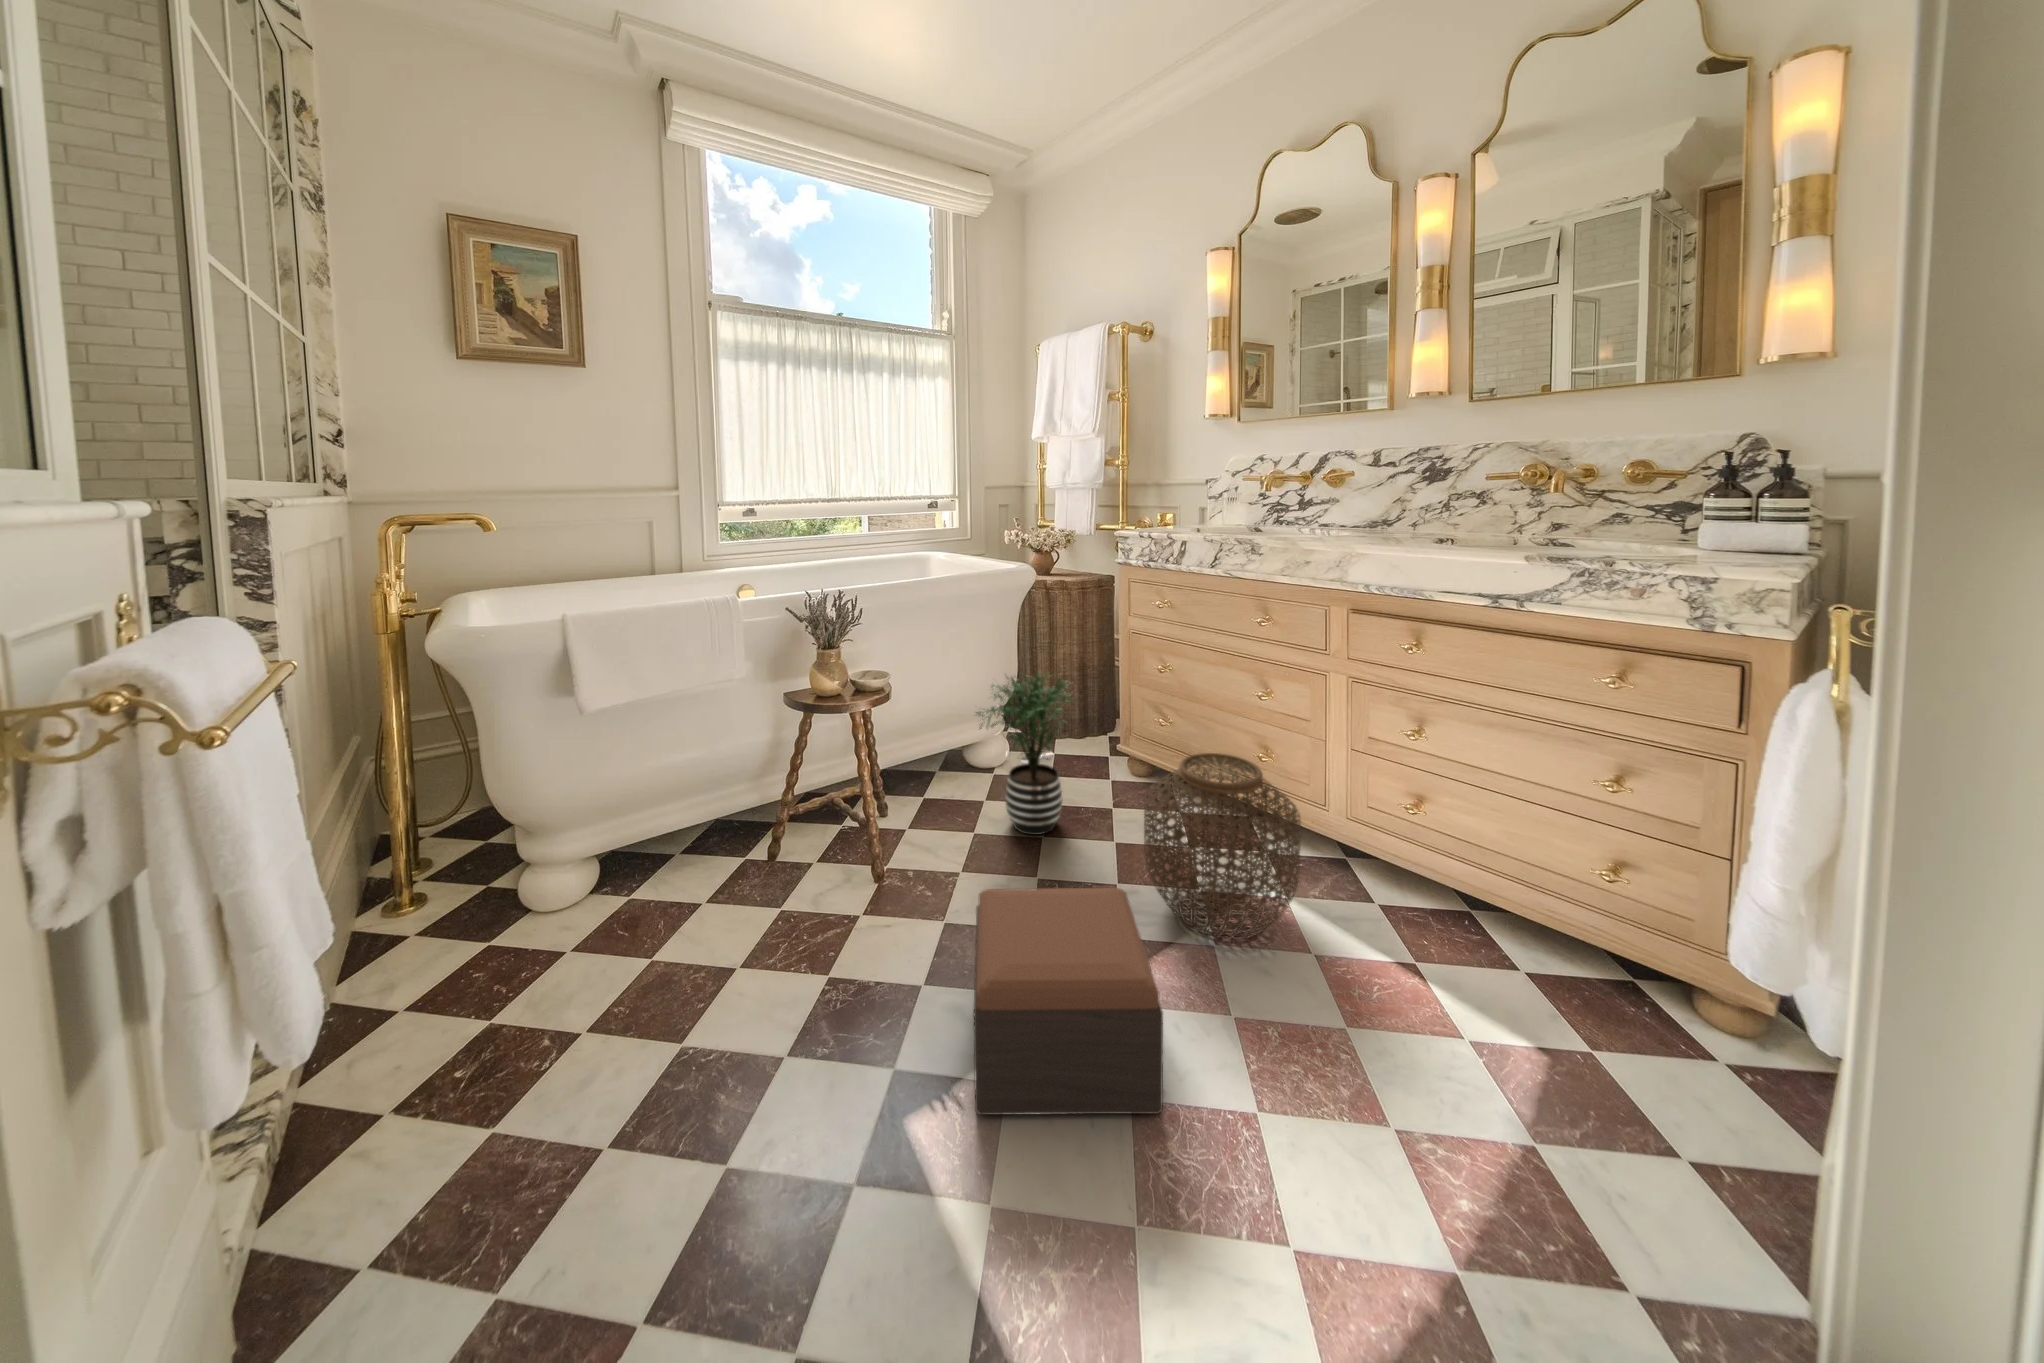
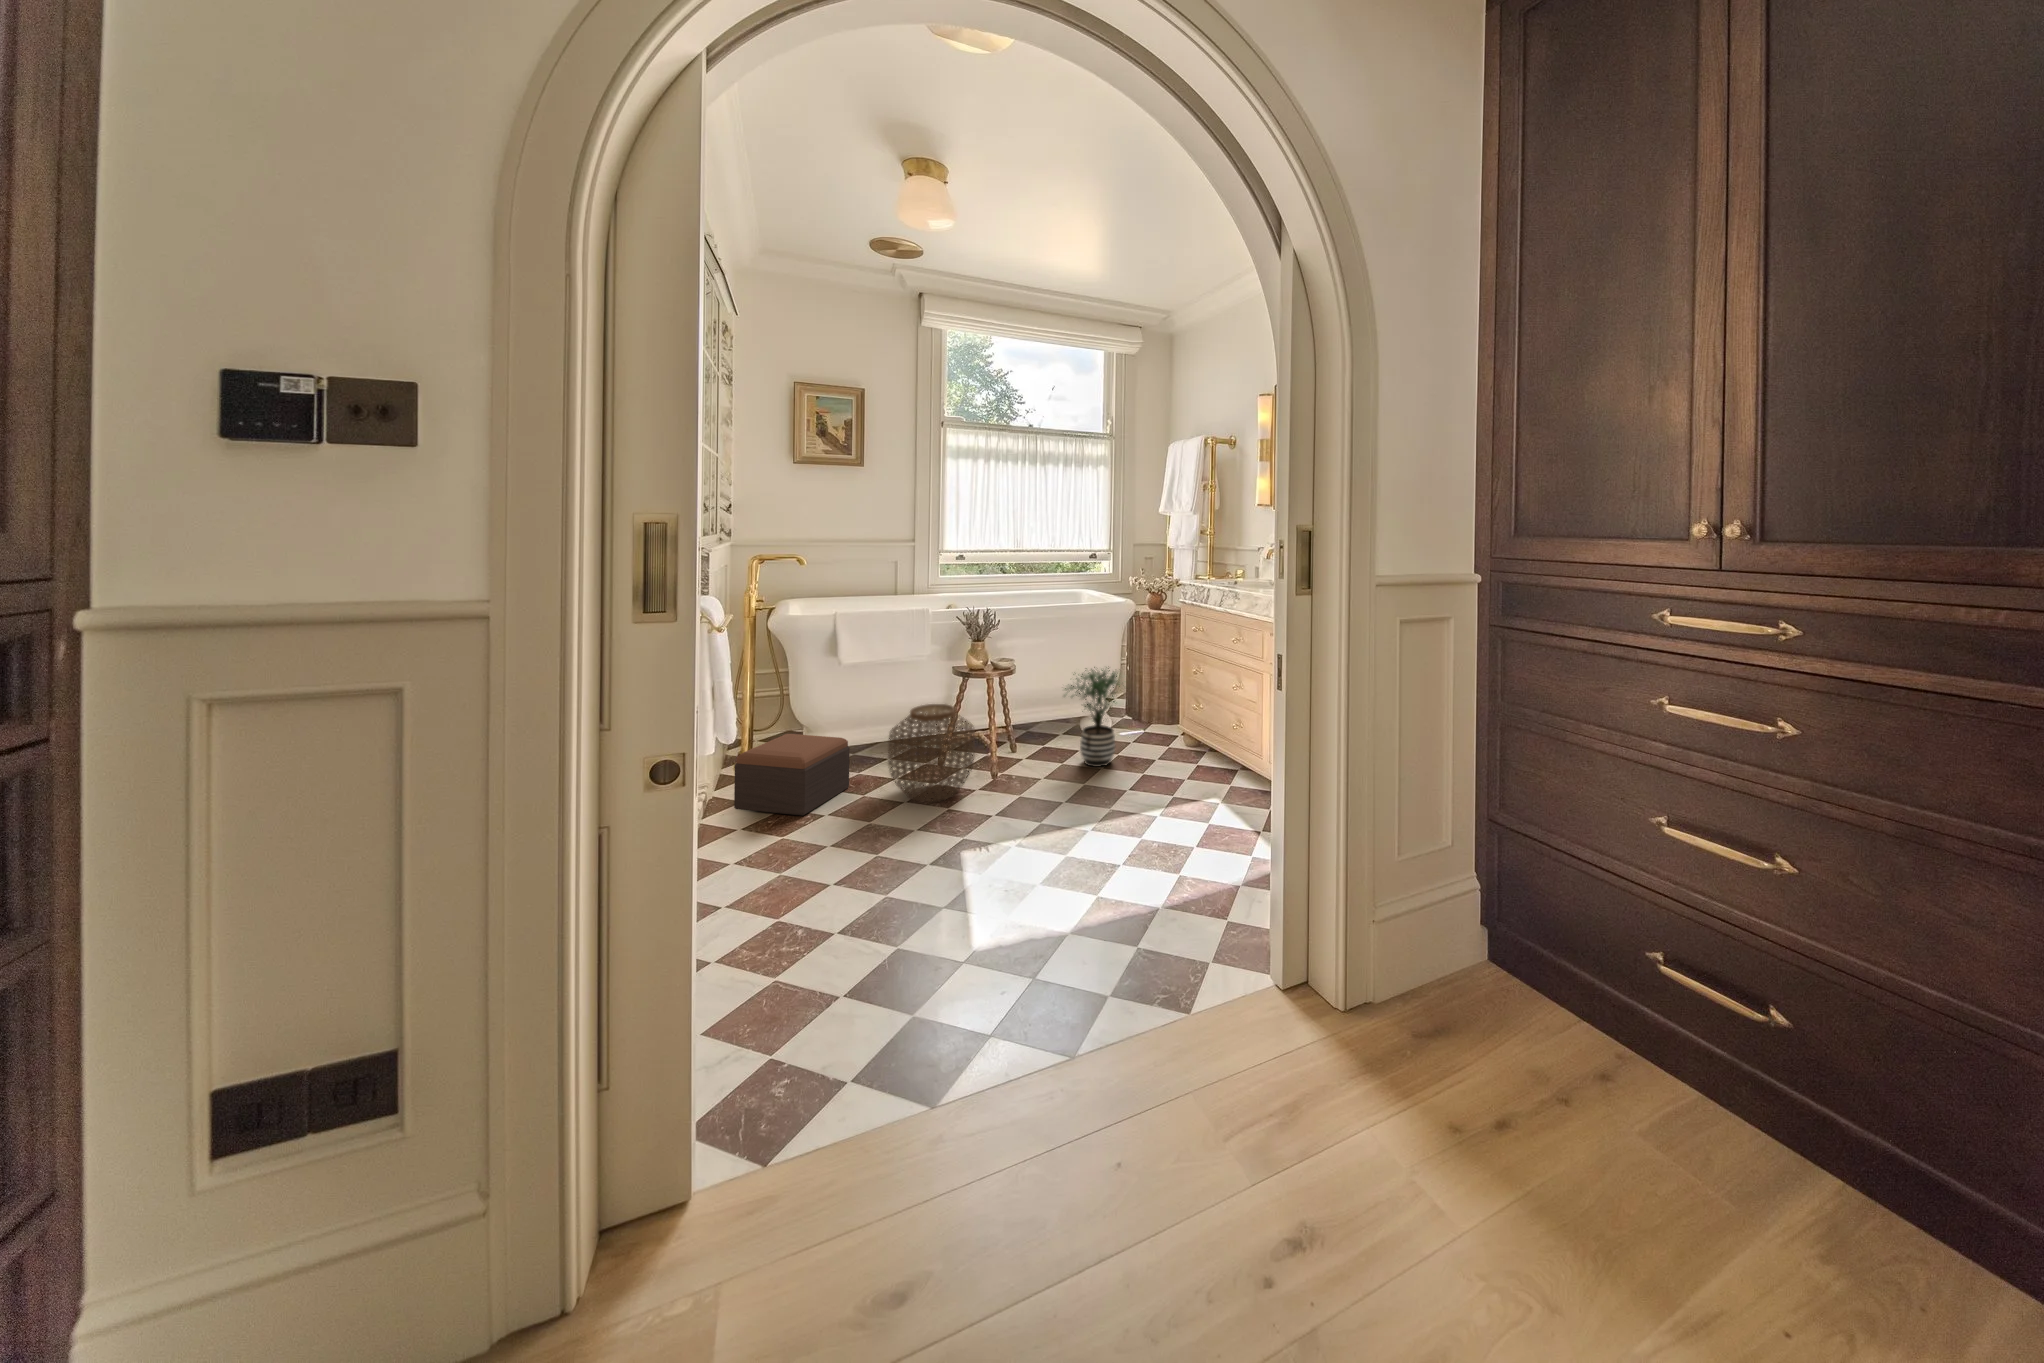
woven basket: present [1144,753,1301,939] -> present [888,704,975,802]
footstool: present [974,888,1163,1115] -> present [734,734,850,816]

